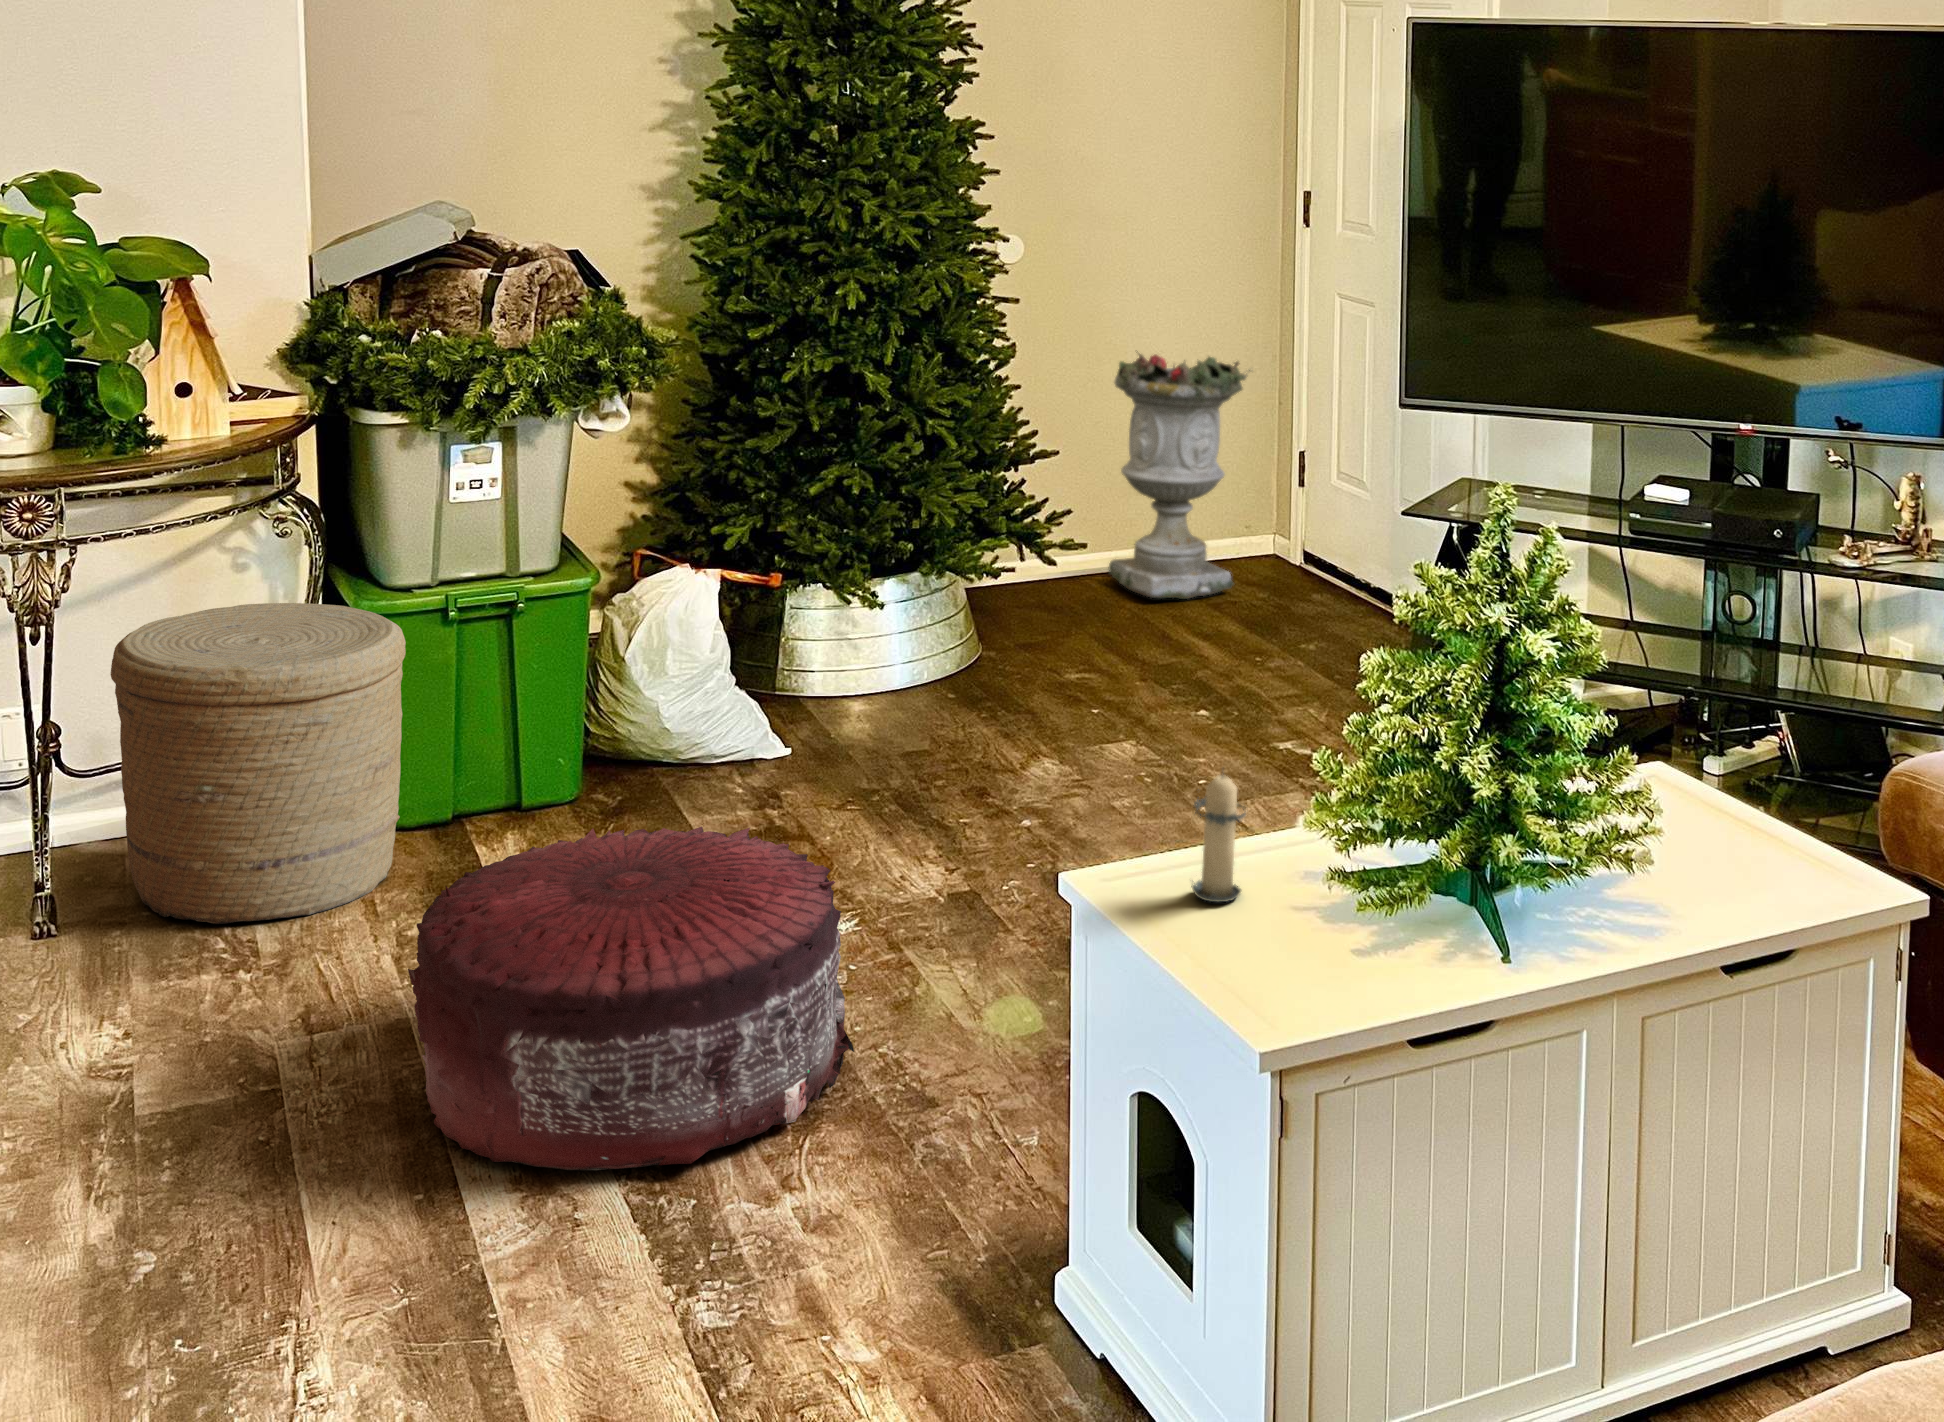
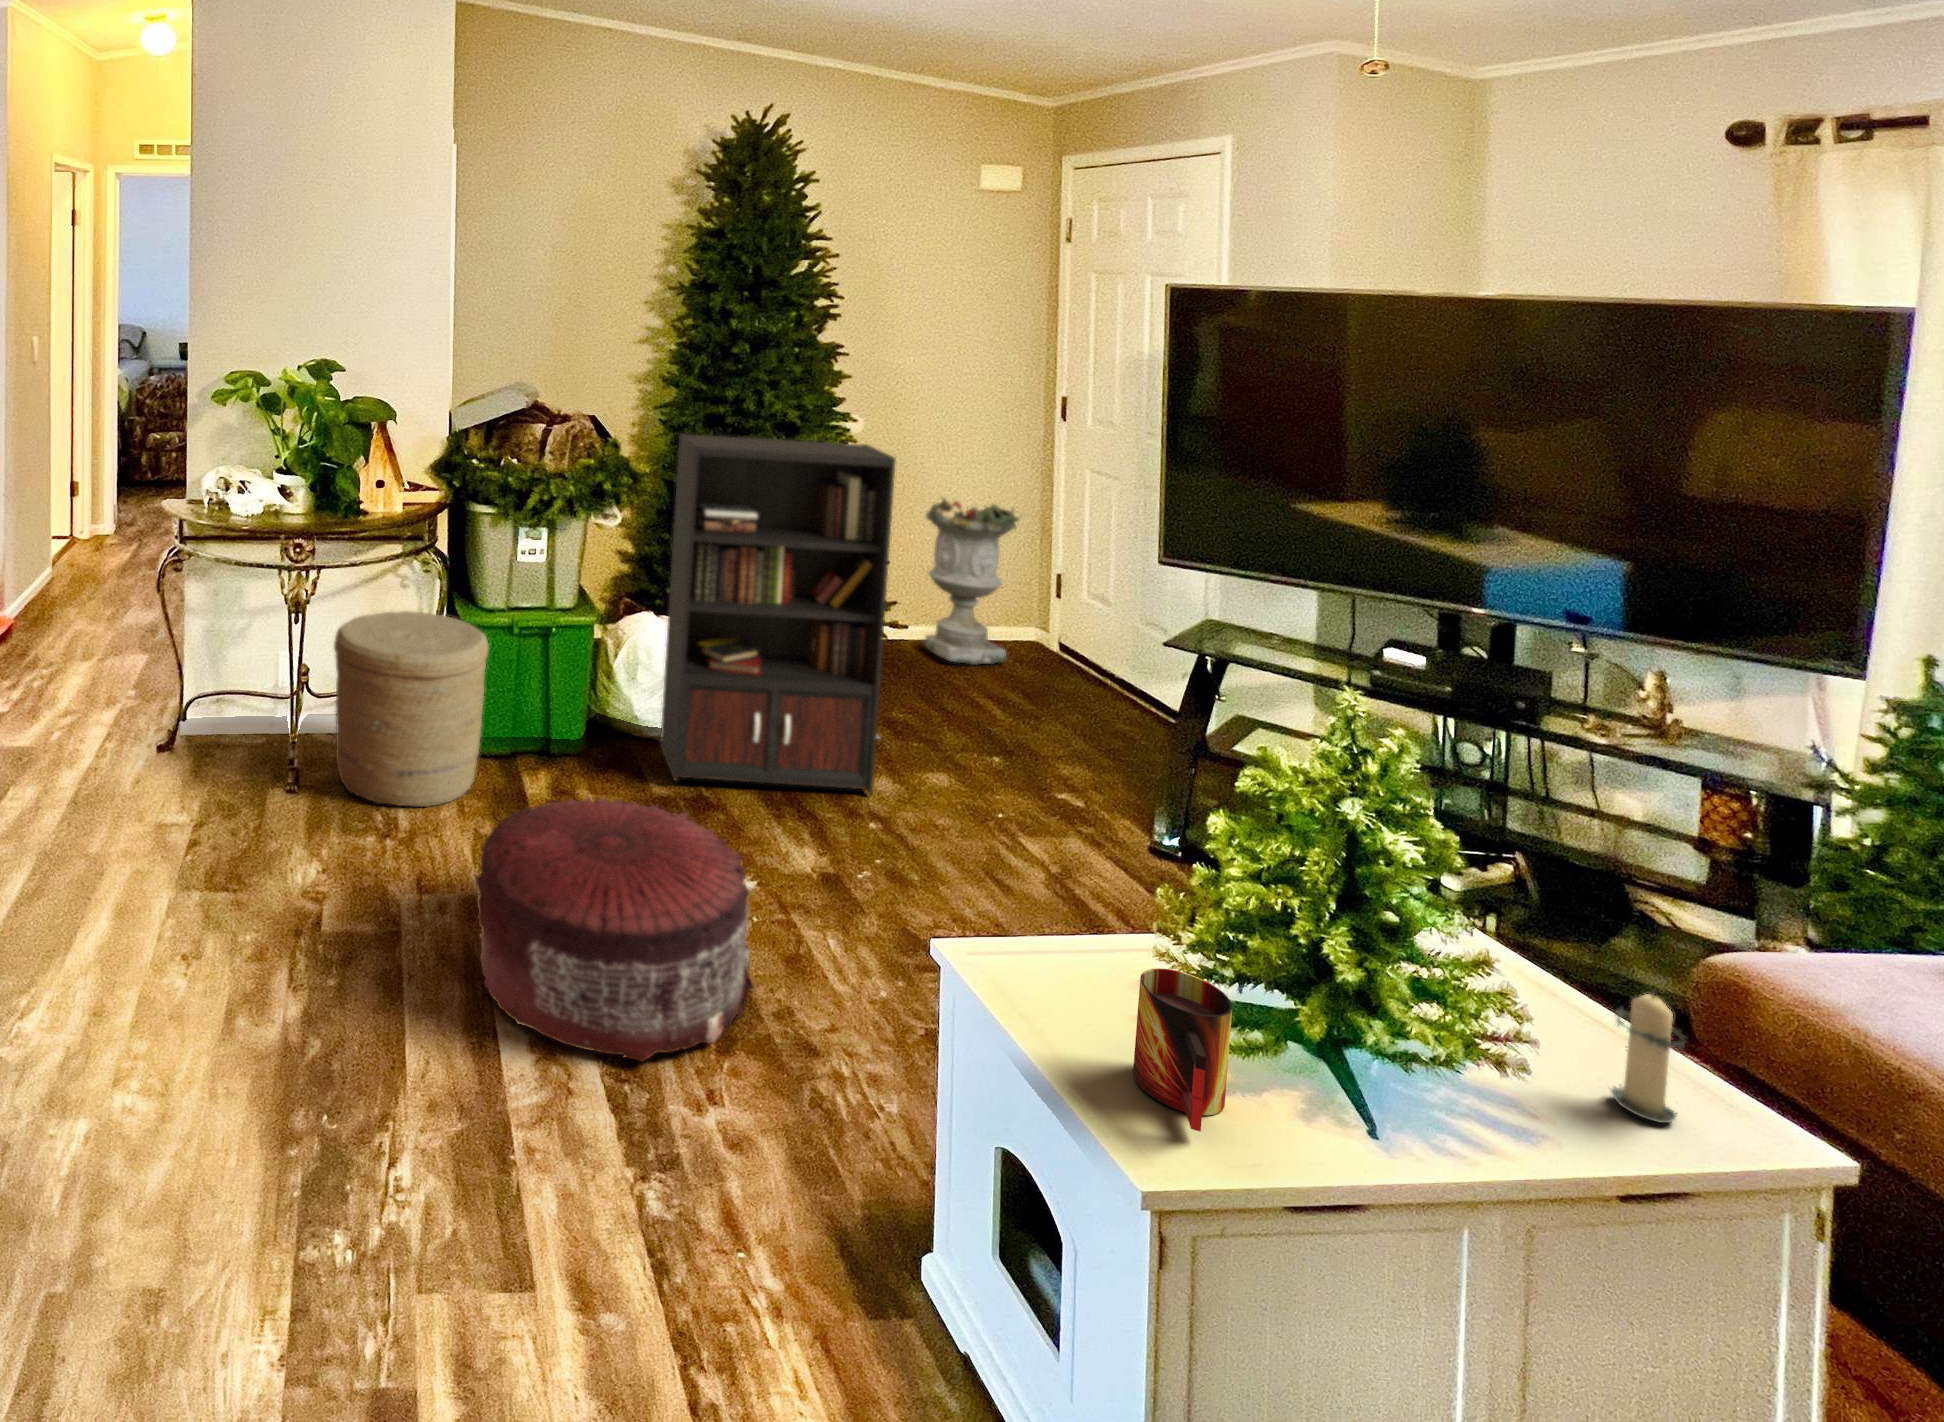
bookcase: none [708,268,1050,813] -> present [660,434,896,794]
candle: present [1191,773,1246,902] -> present [1612,991,1686,1123]
mug: none [1272,832,1370,988] -> present [1133,968,1232,1131]

